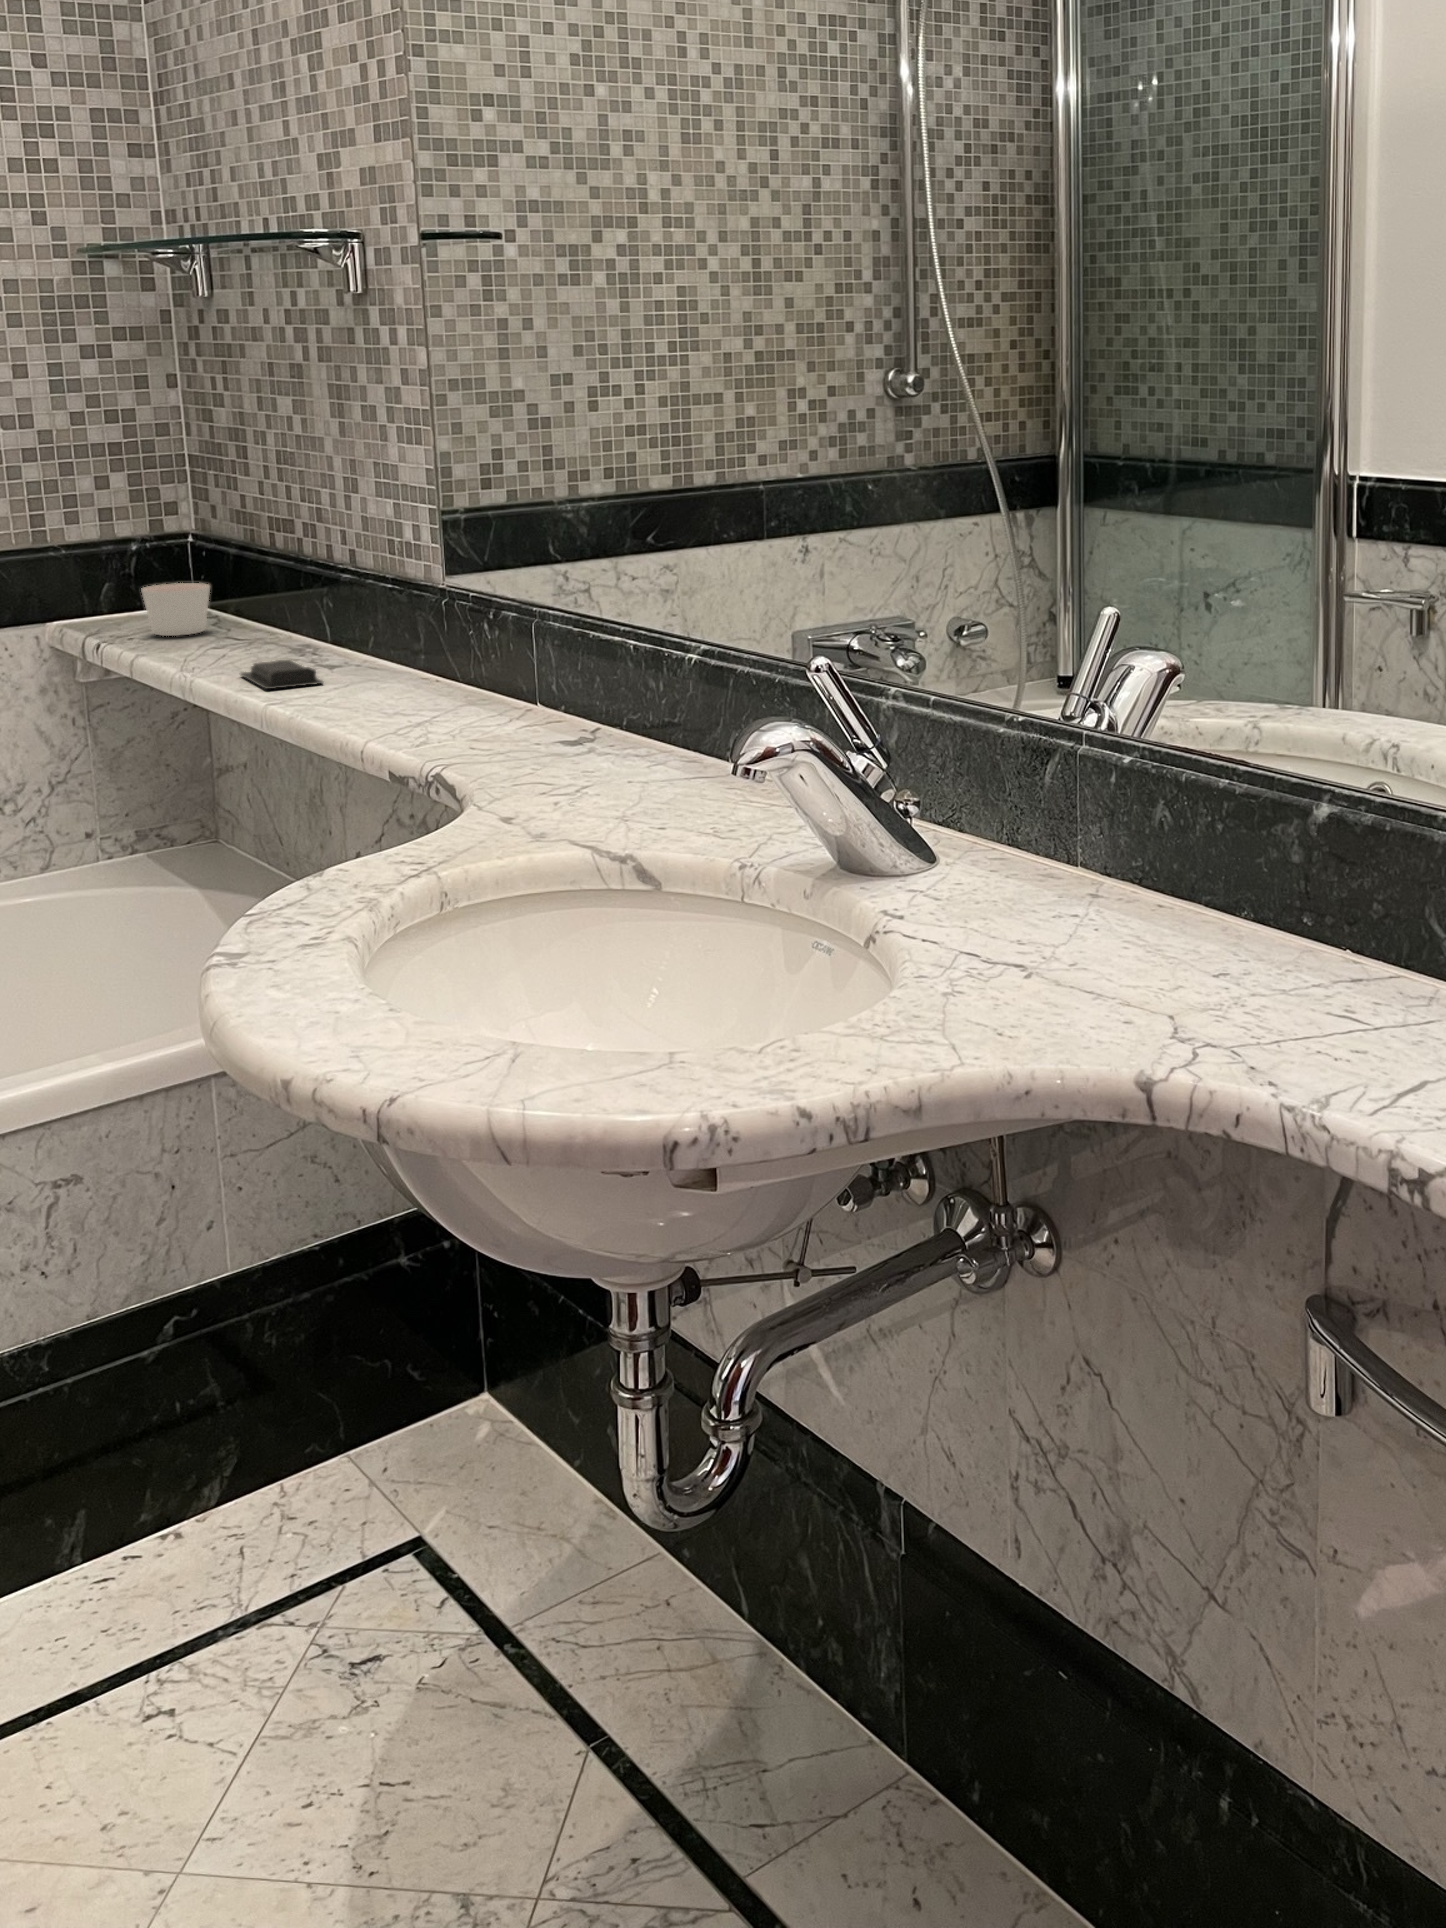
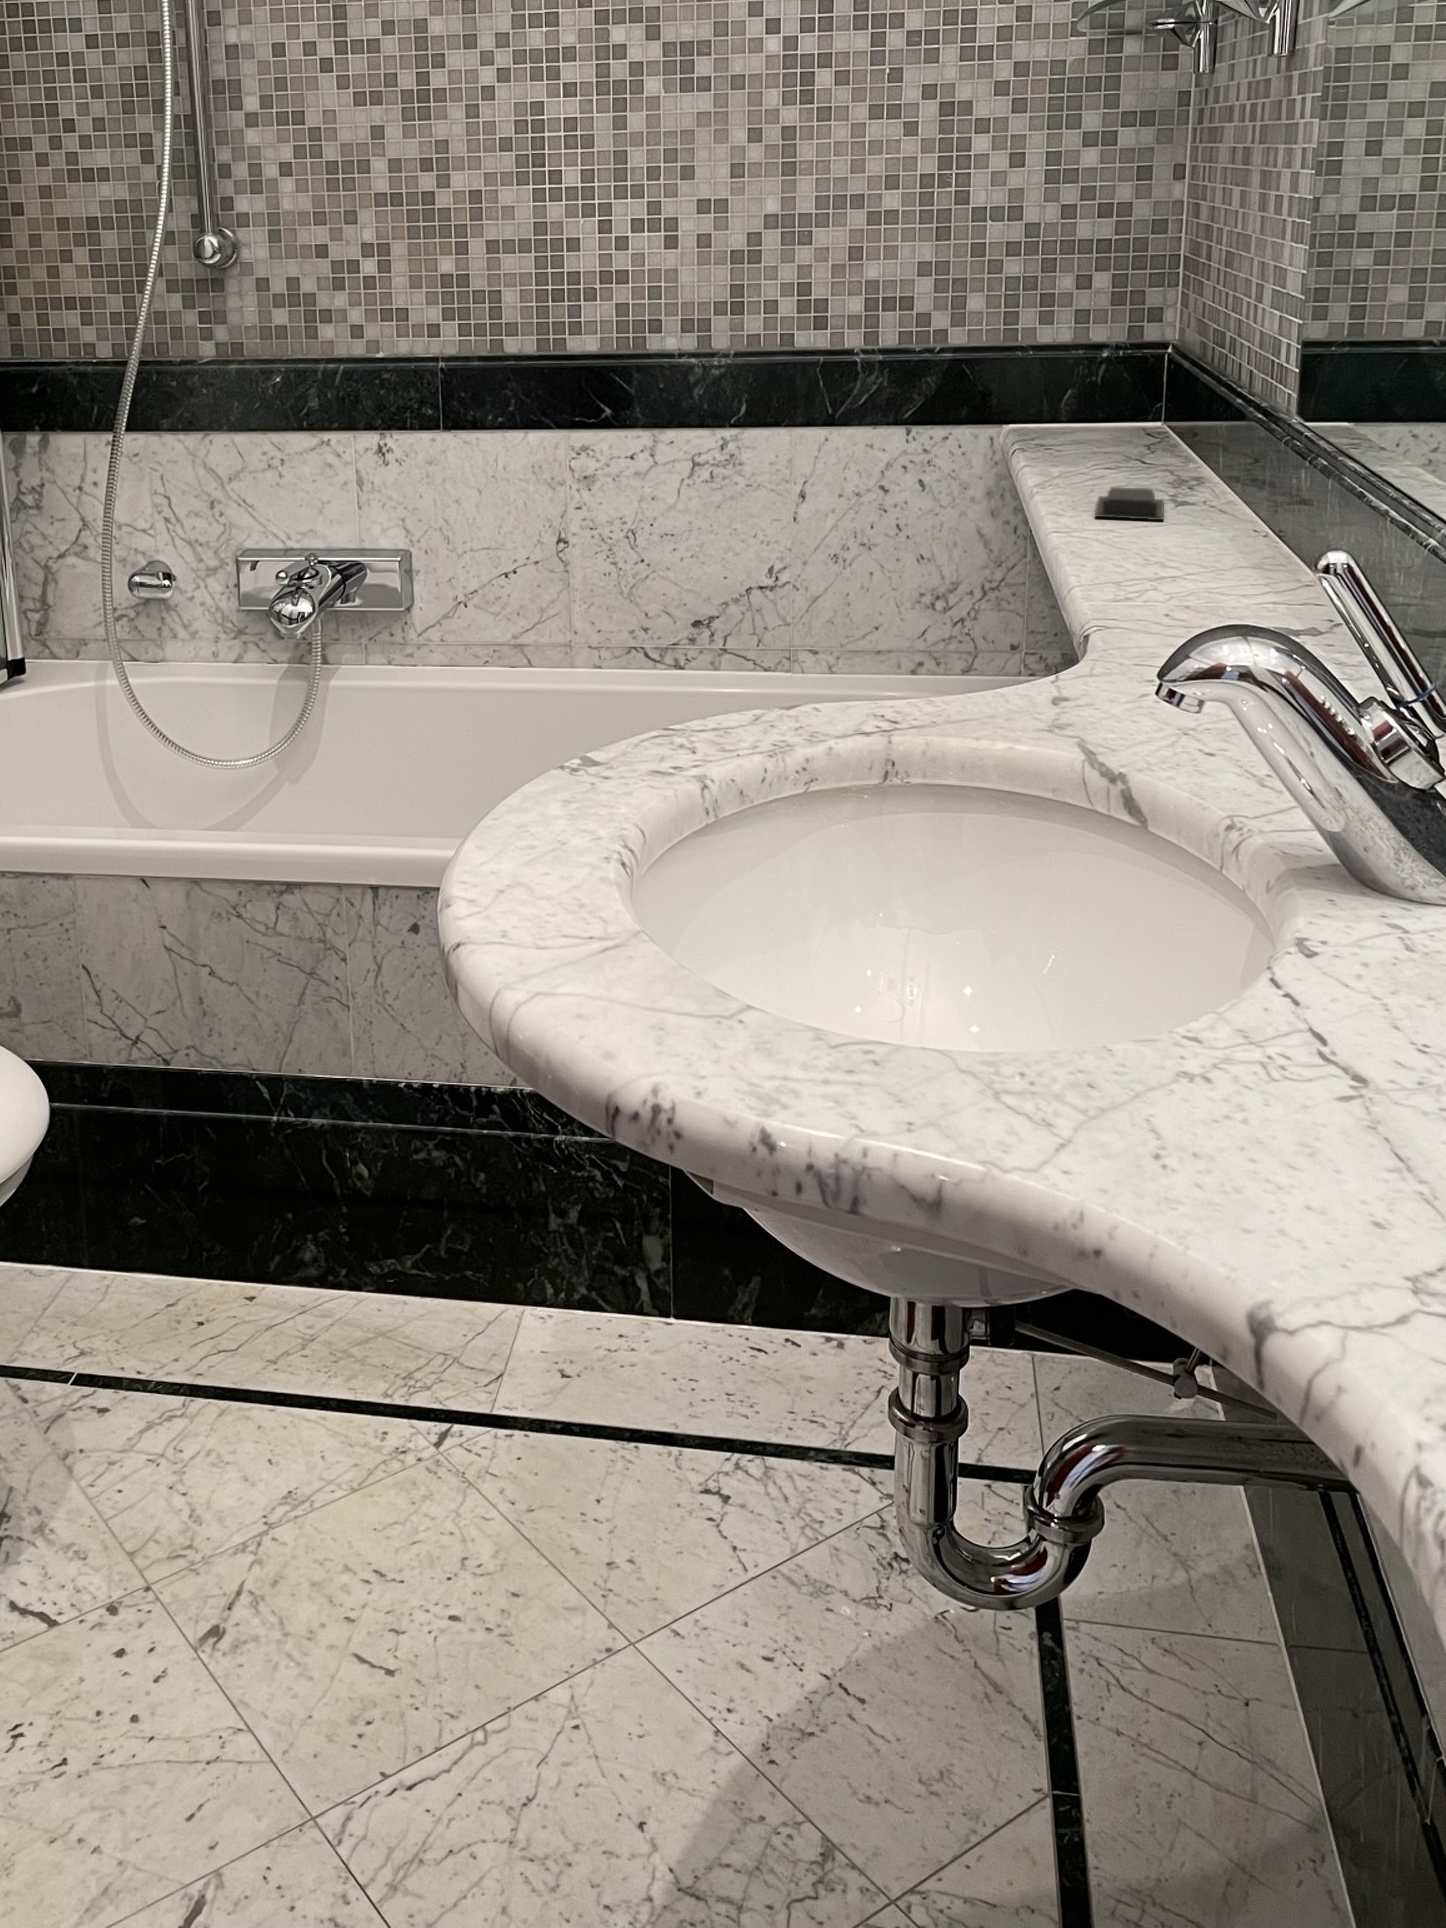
candle: present [141,583,210,636] -> none [1089,395,1164,452]

